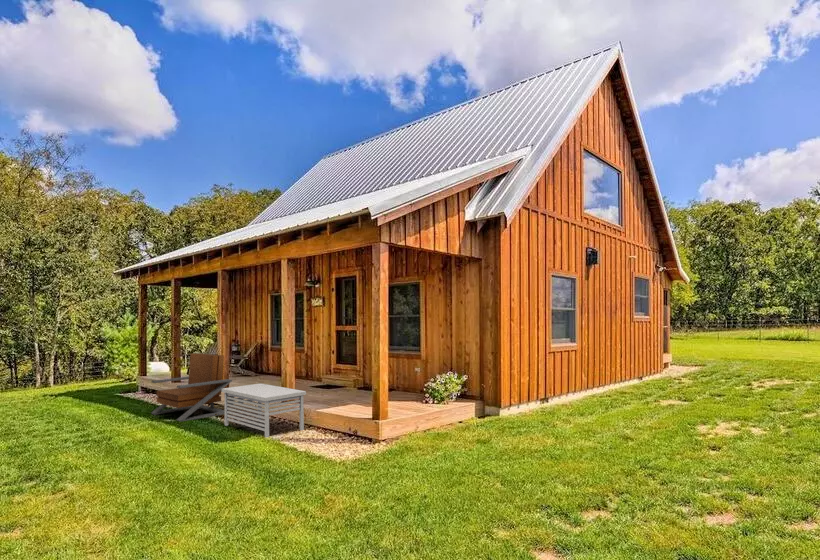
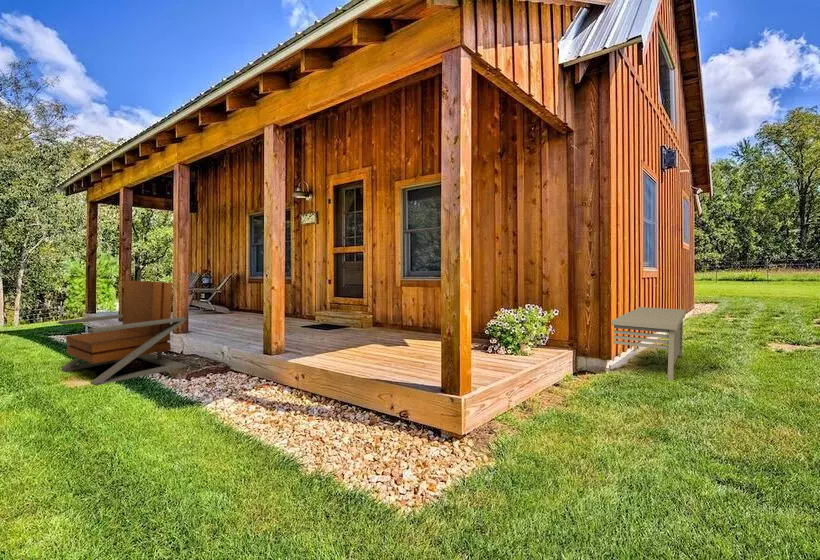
storage bench: present [222,383,306,437] -> present [605,307,686,380]

